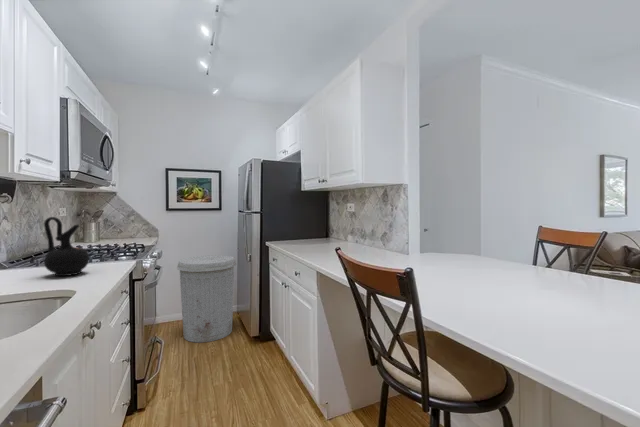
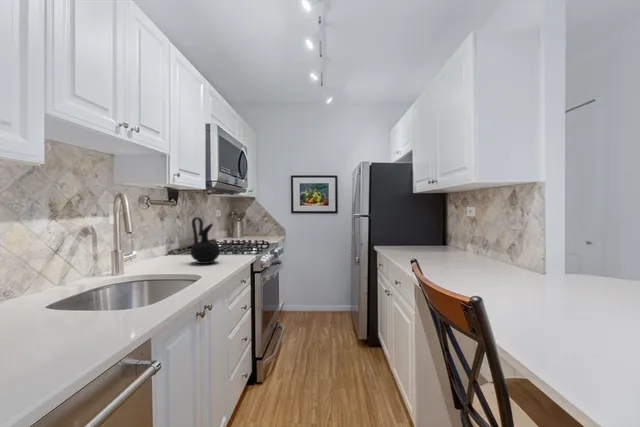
trash can: present [177,255,236,342] -> none [297,255,349,336]

